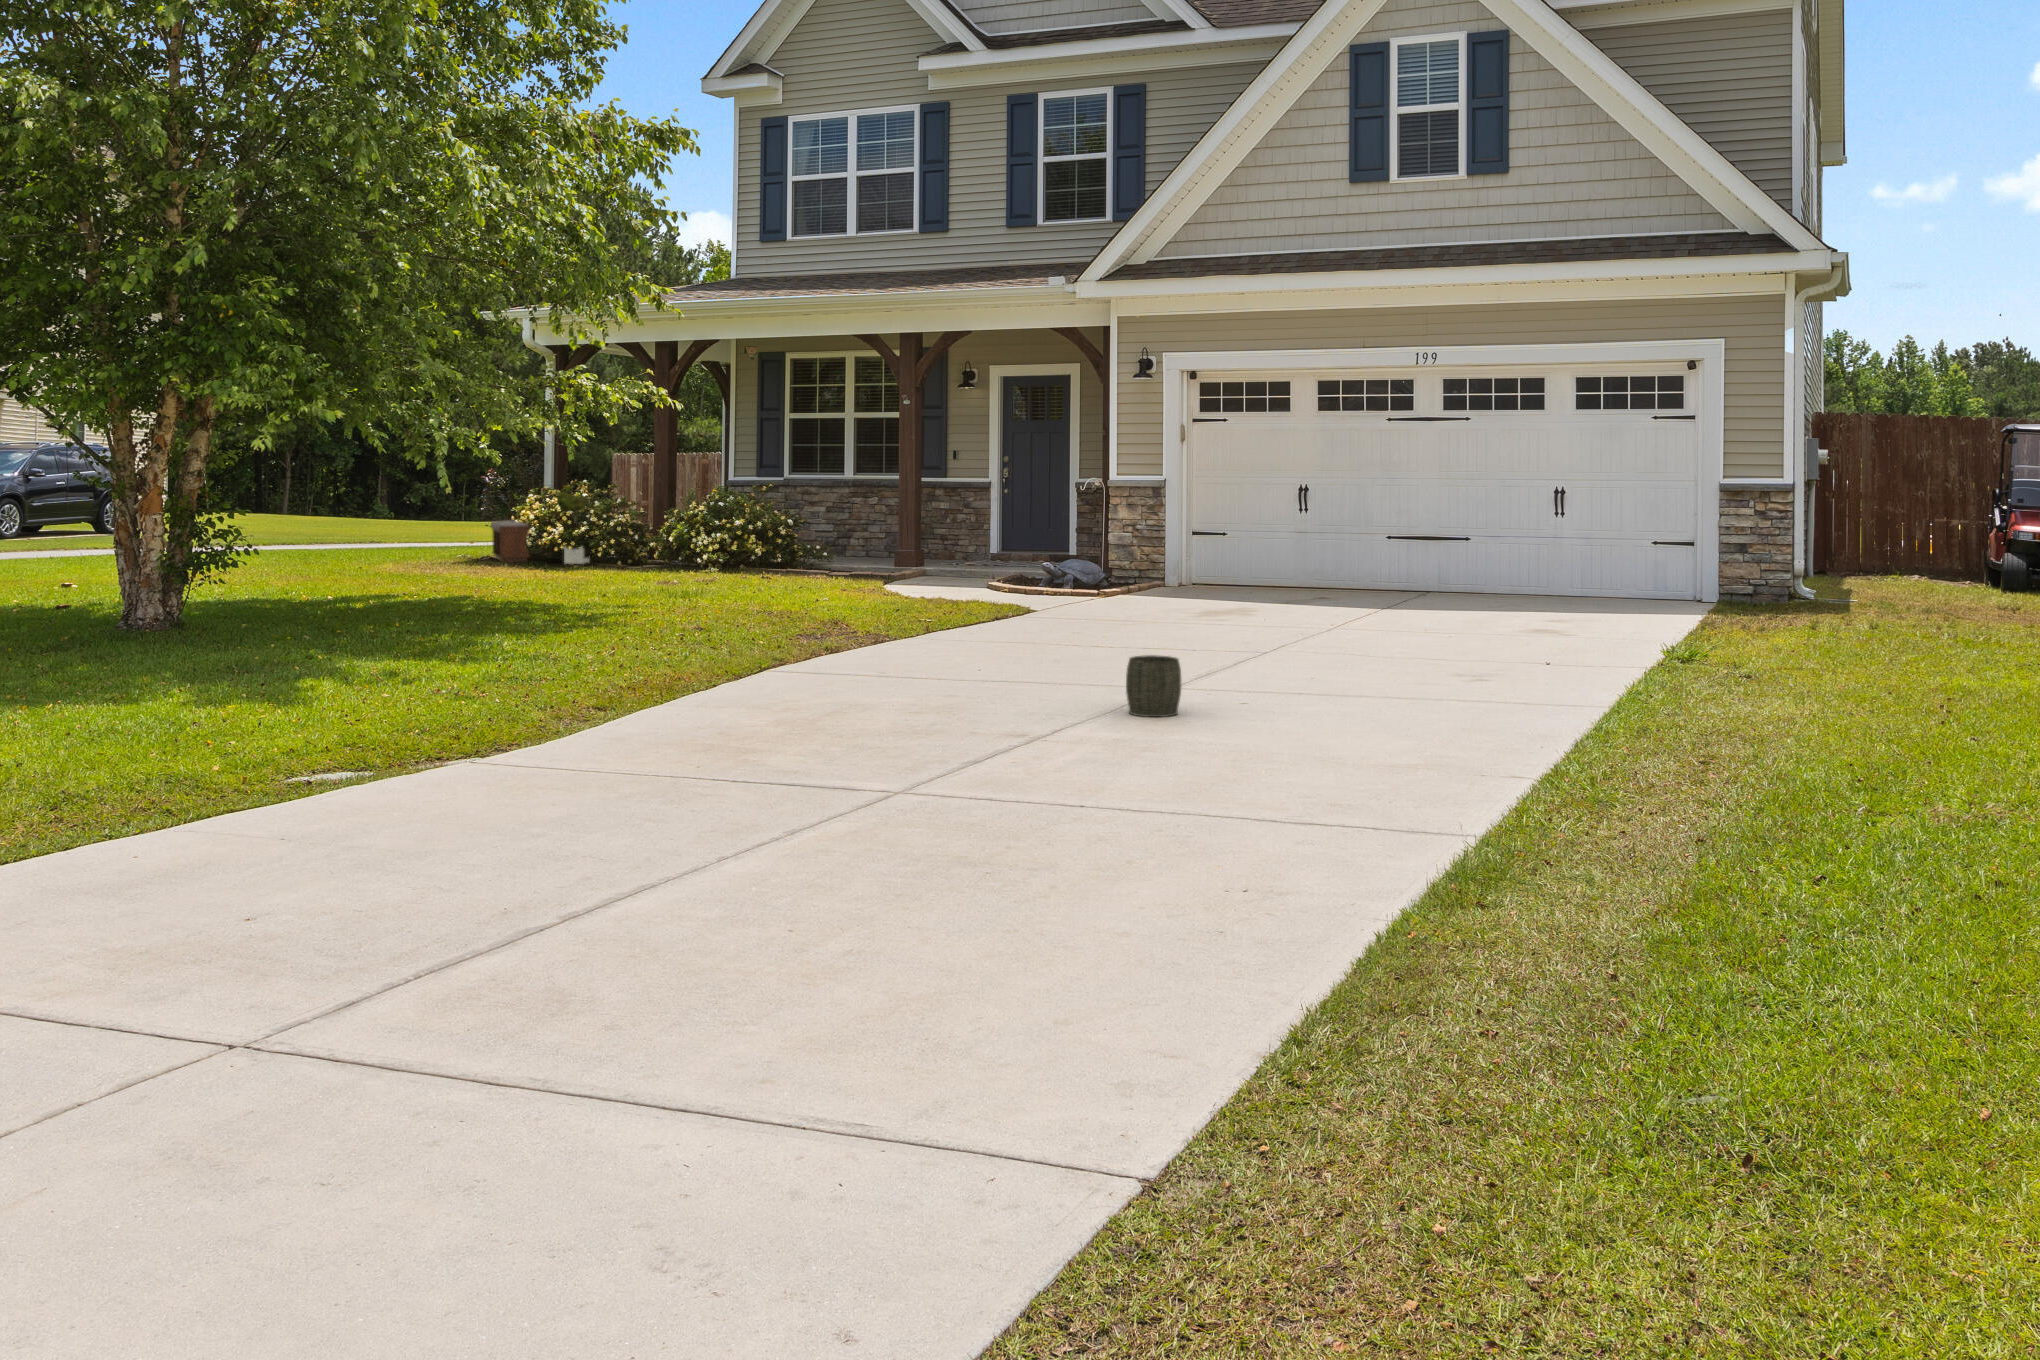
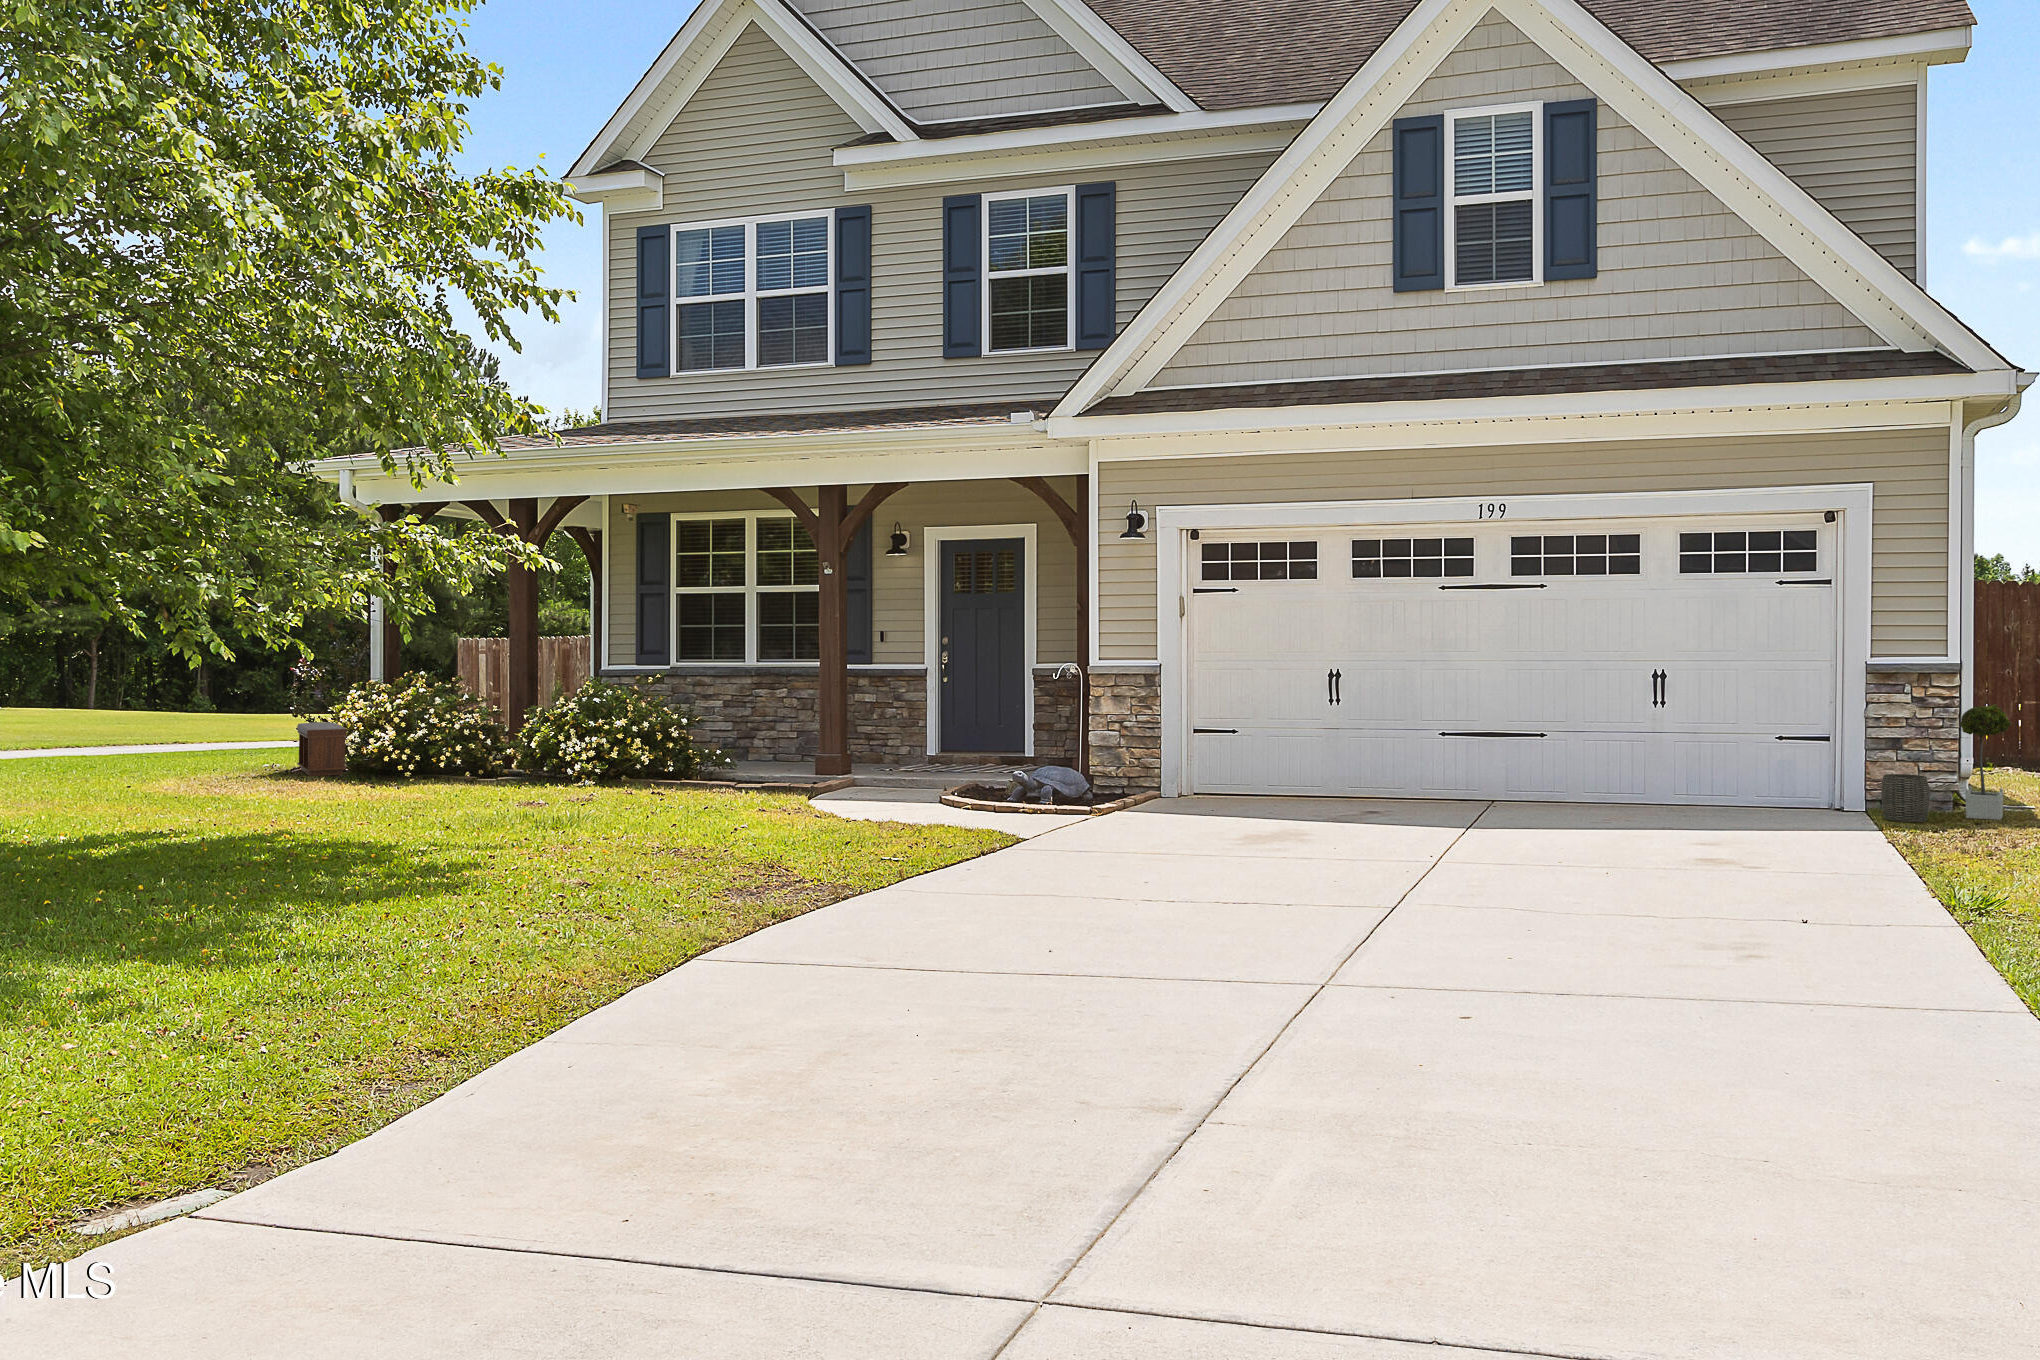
potted tree: present [557,493,589,564] -> present [1959,704,2011,820]
woven basket: present [1126,655,1181,717] -> present [1881,774,1929,822]

